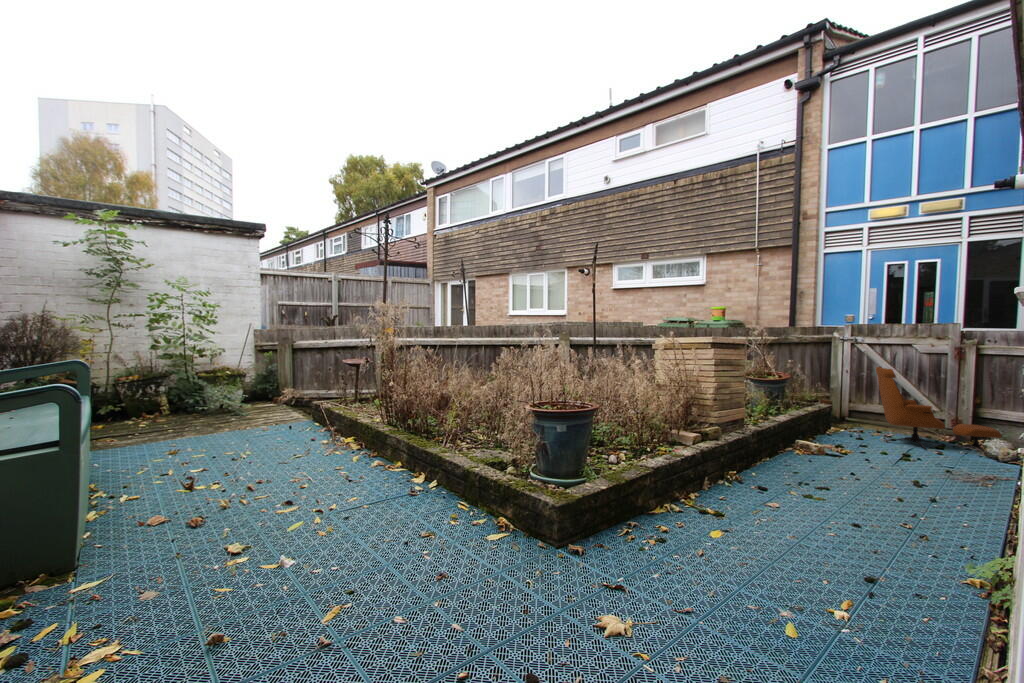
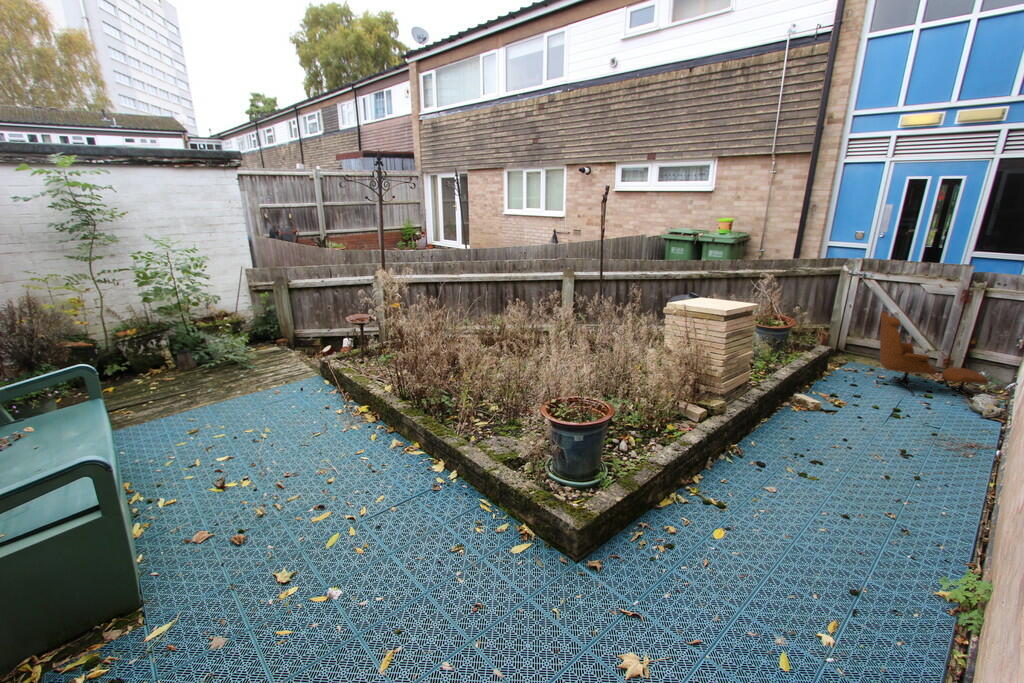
watering can: none [160,397,188,417] -> present [169,349,197,370]

